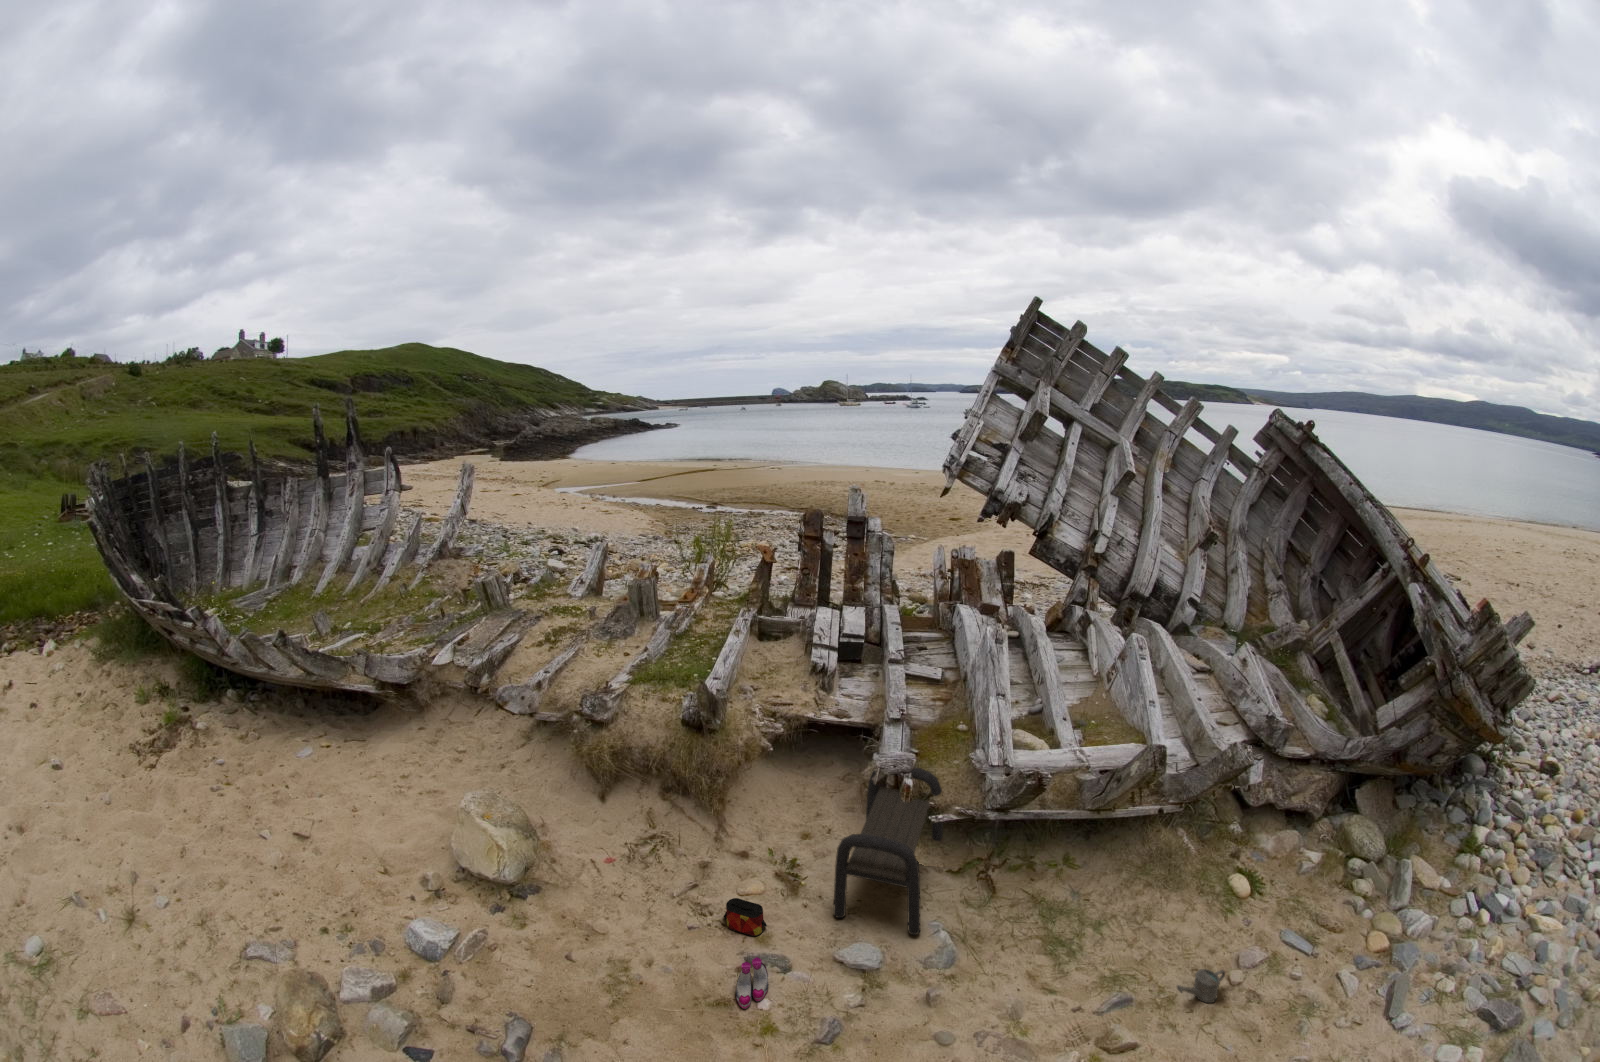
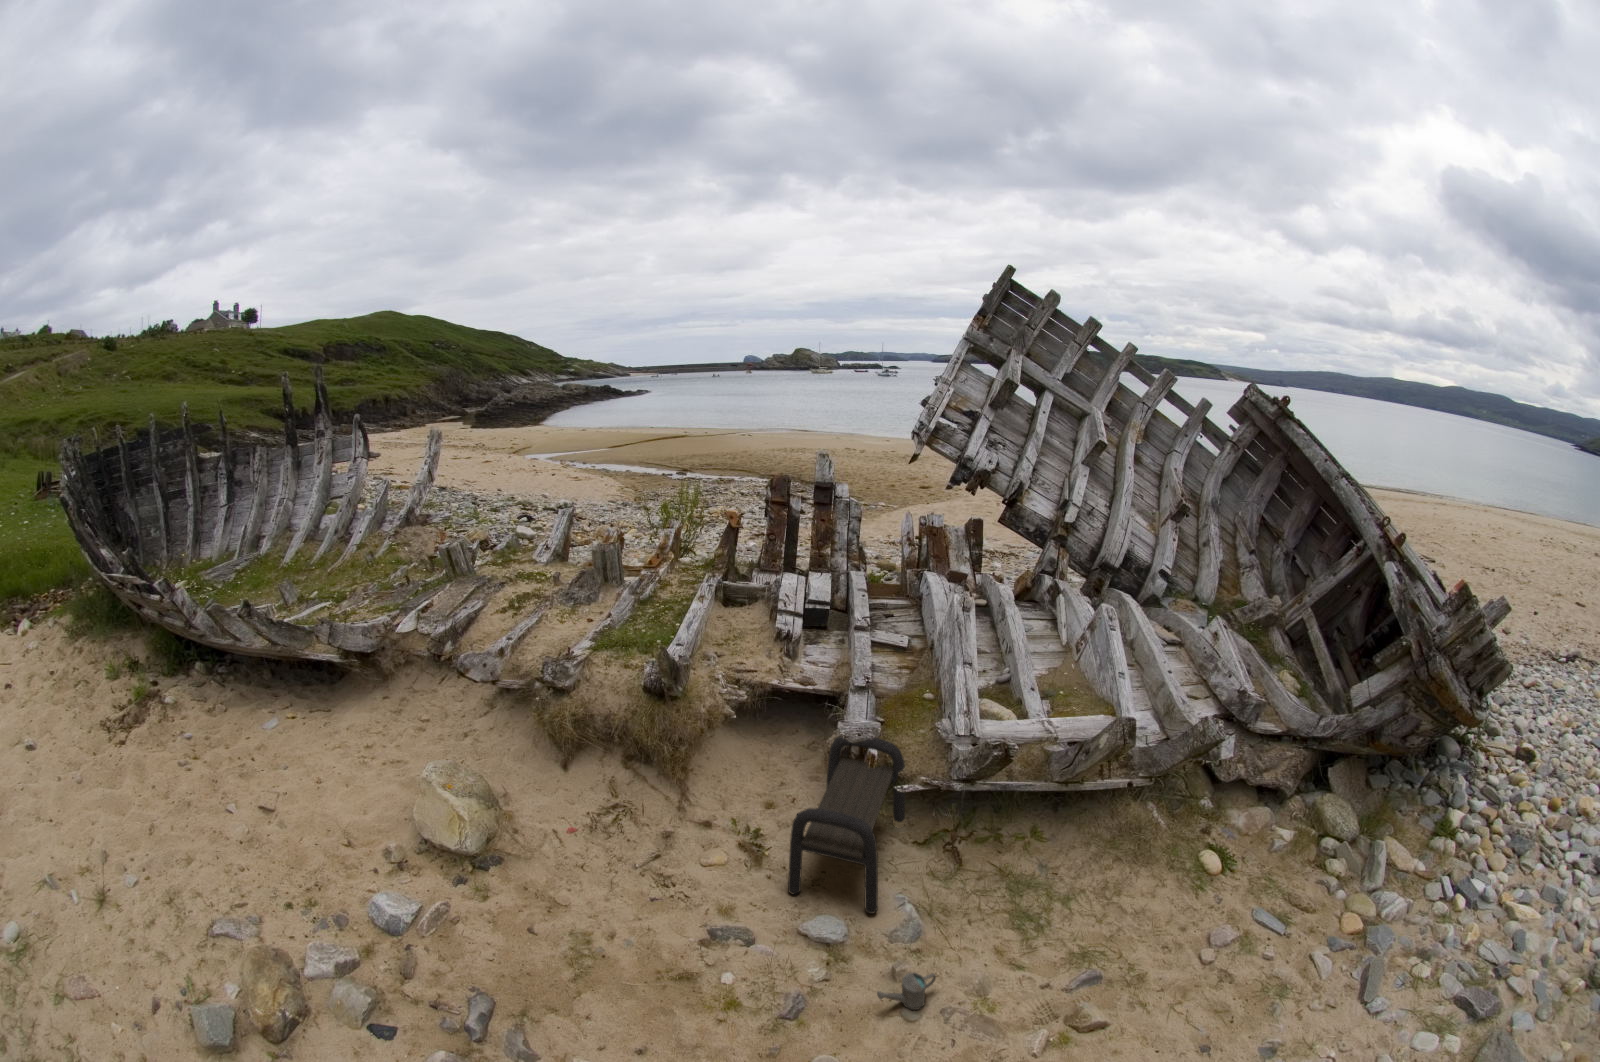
bag: present [723,898,767,936] -> none [673,873,718,913]
boots: present [736,957,768,1009] -> none [680,937,716,992]
watering can: present [1177,969,1225,1003] -> present [877,972,936,1010]

